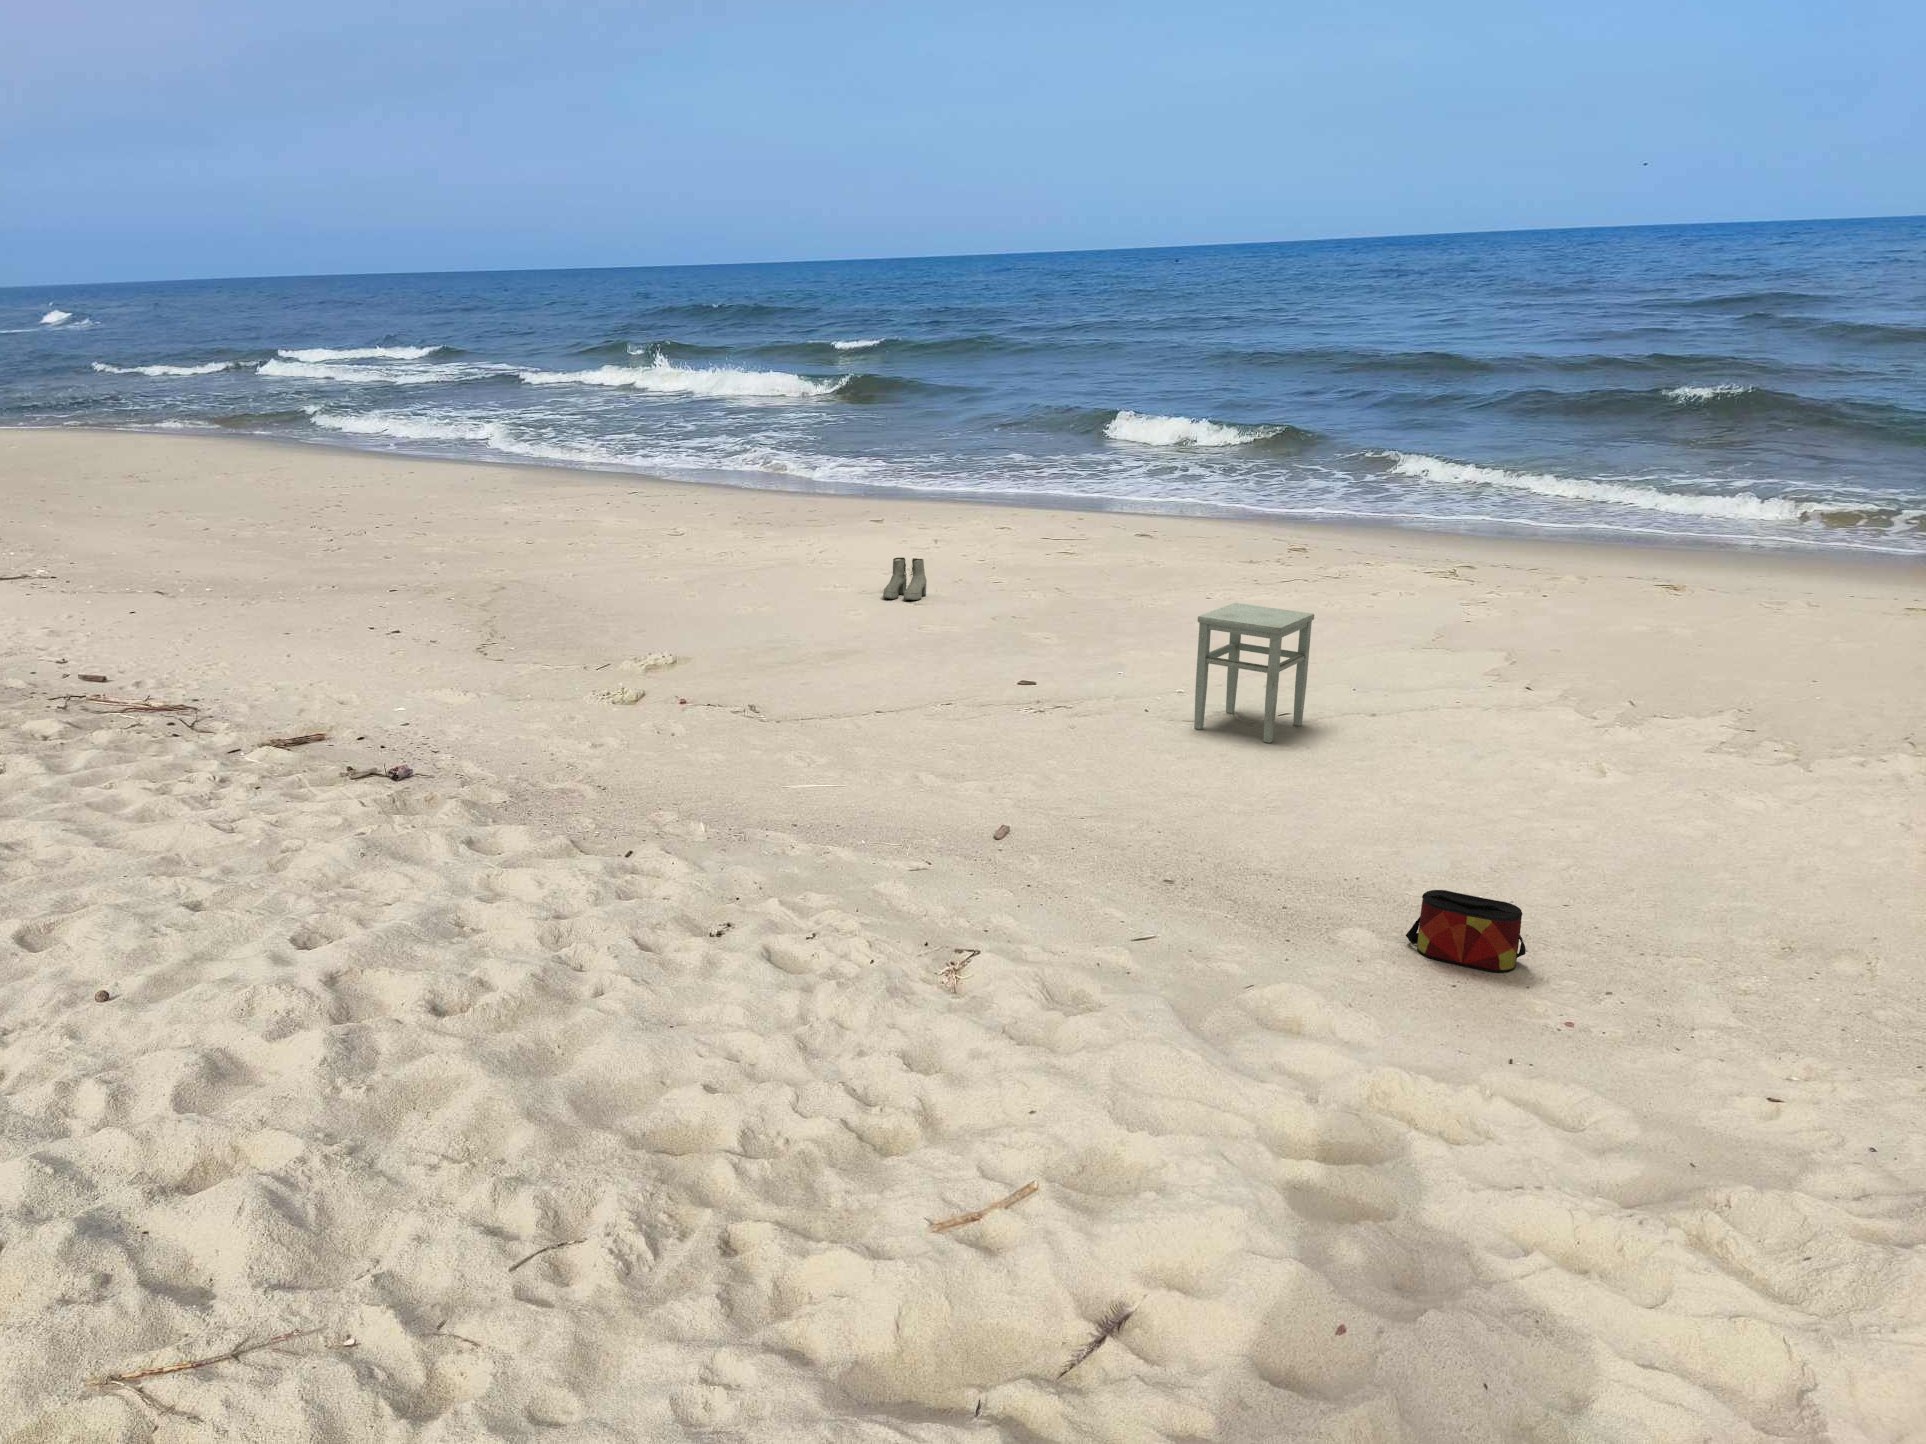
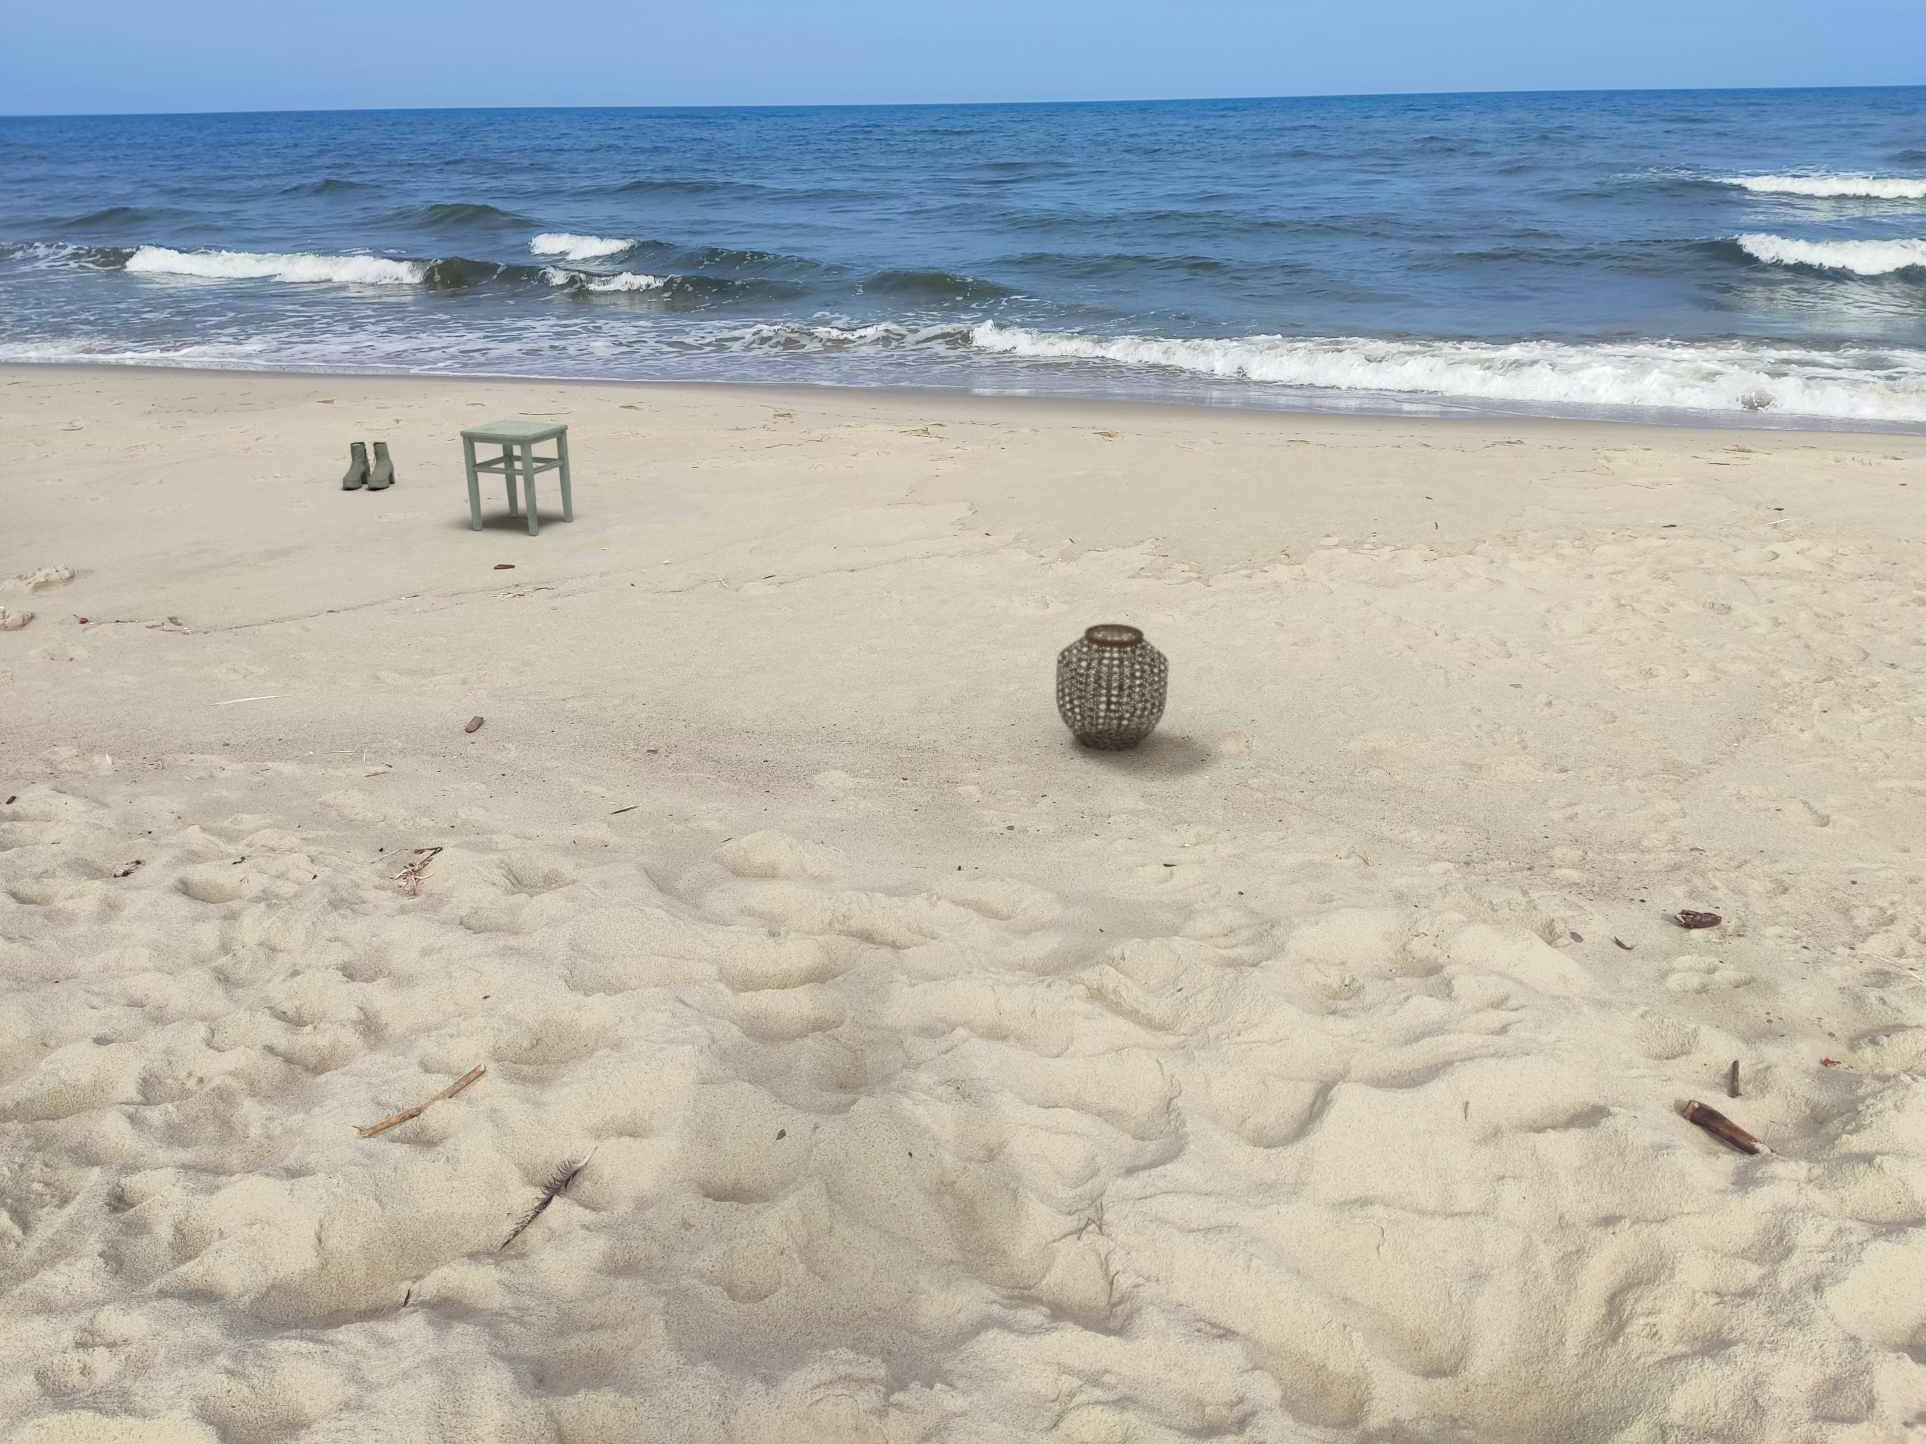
stool: present [1194,603,1314,743] -> present [460,420,573,536]
woven basket: none [1614,806,1759,949] -> present [1056,624,1168,750]
bag: present [1406,890,1526,973] -> none [876,725,981,794]

